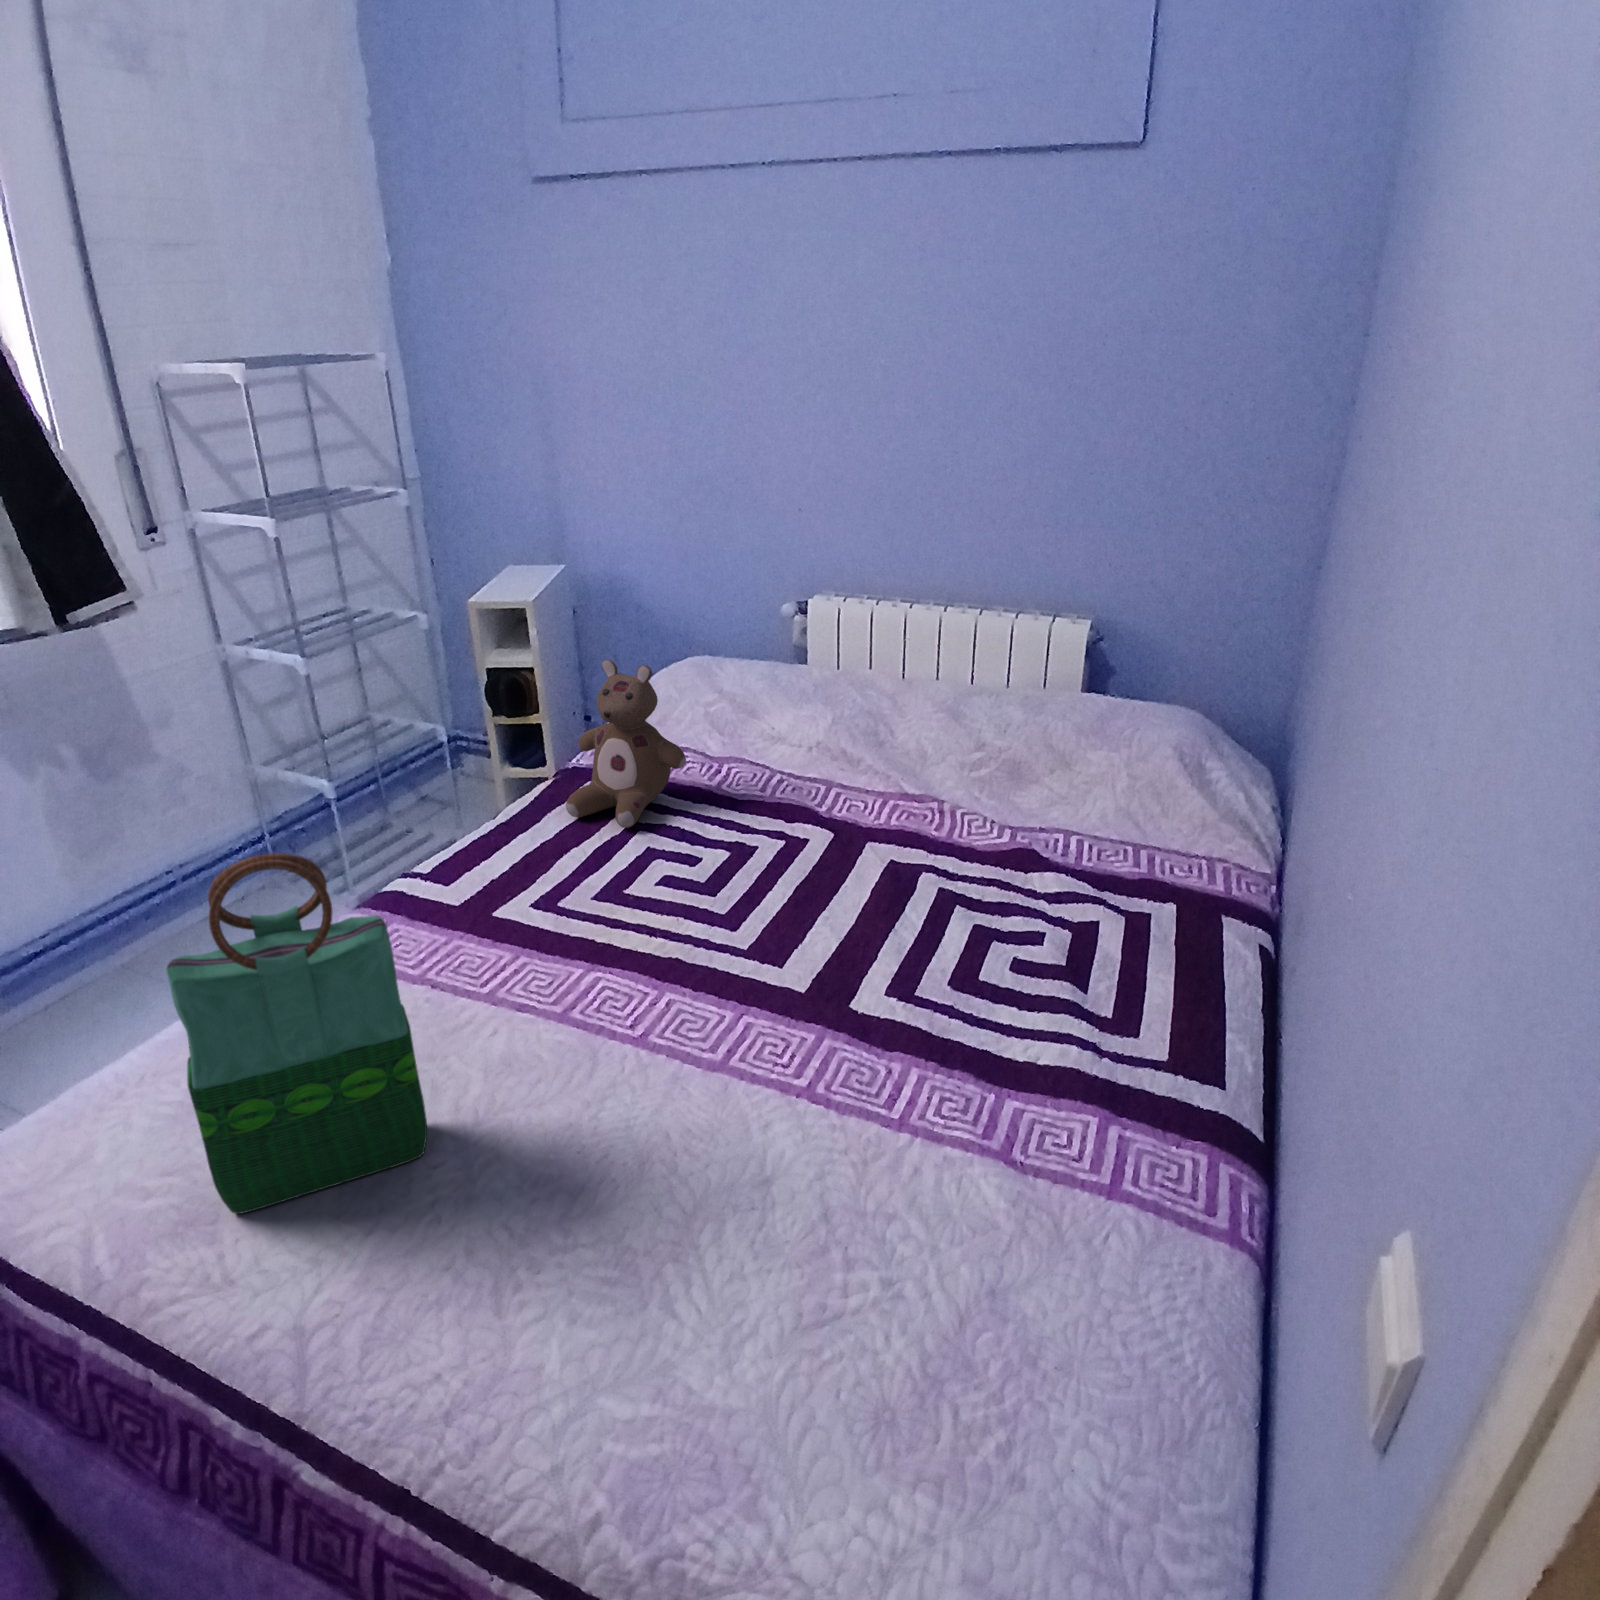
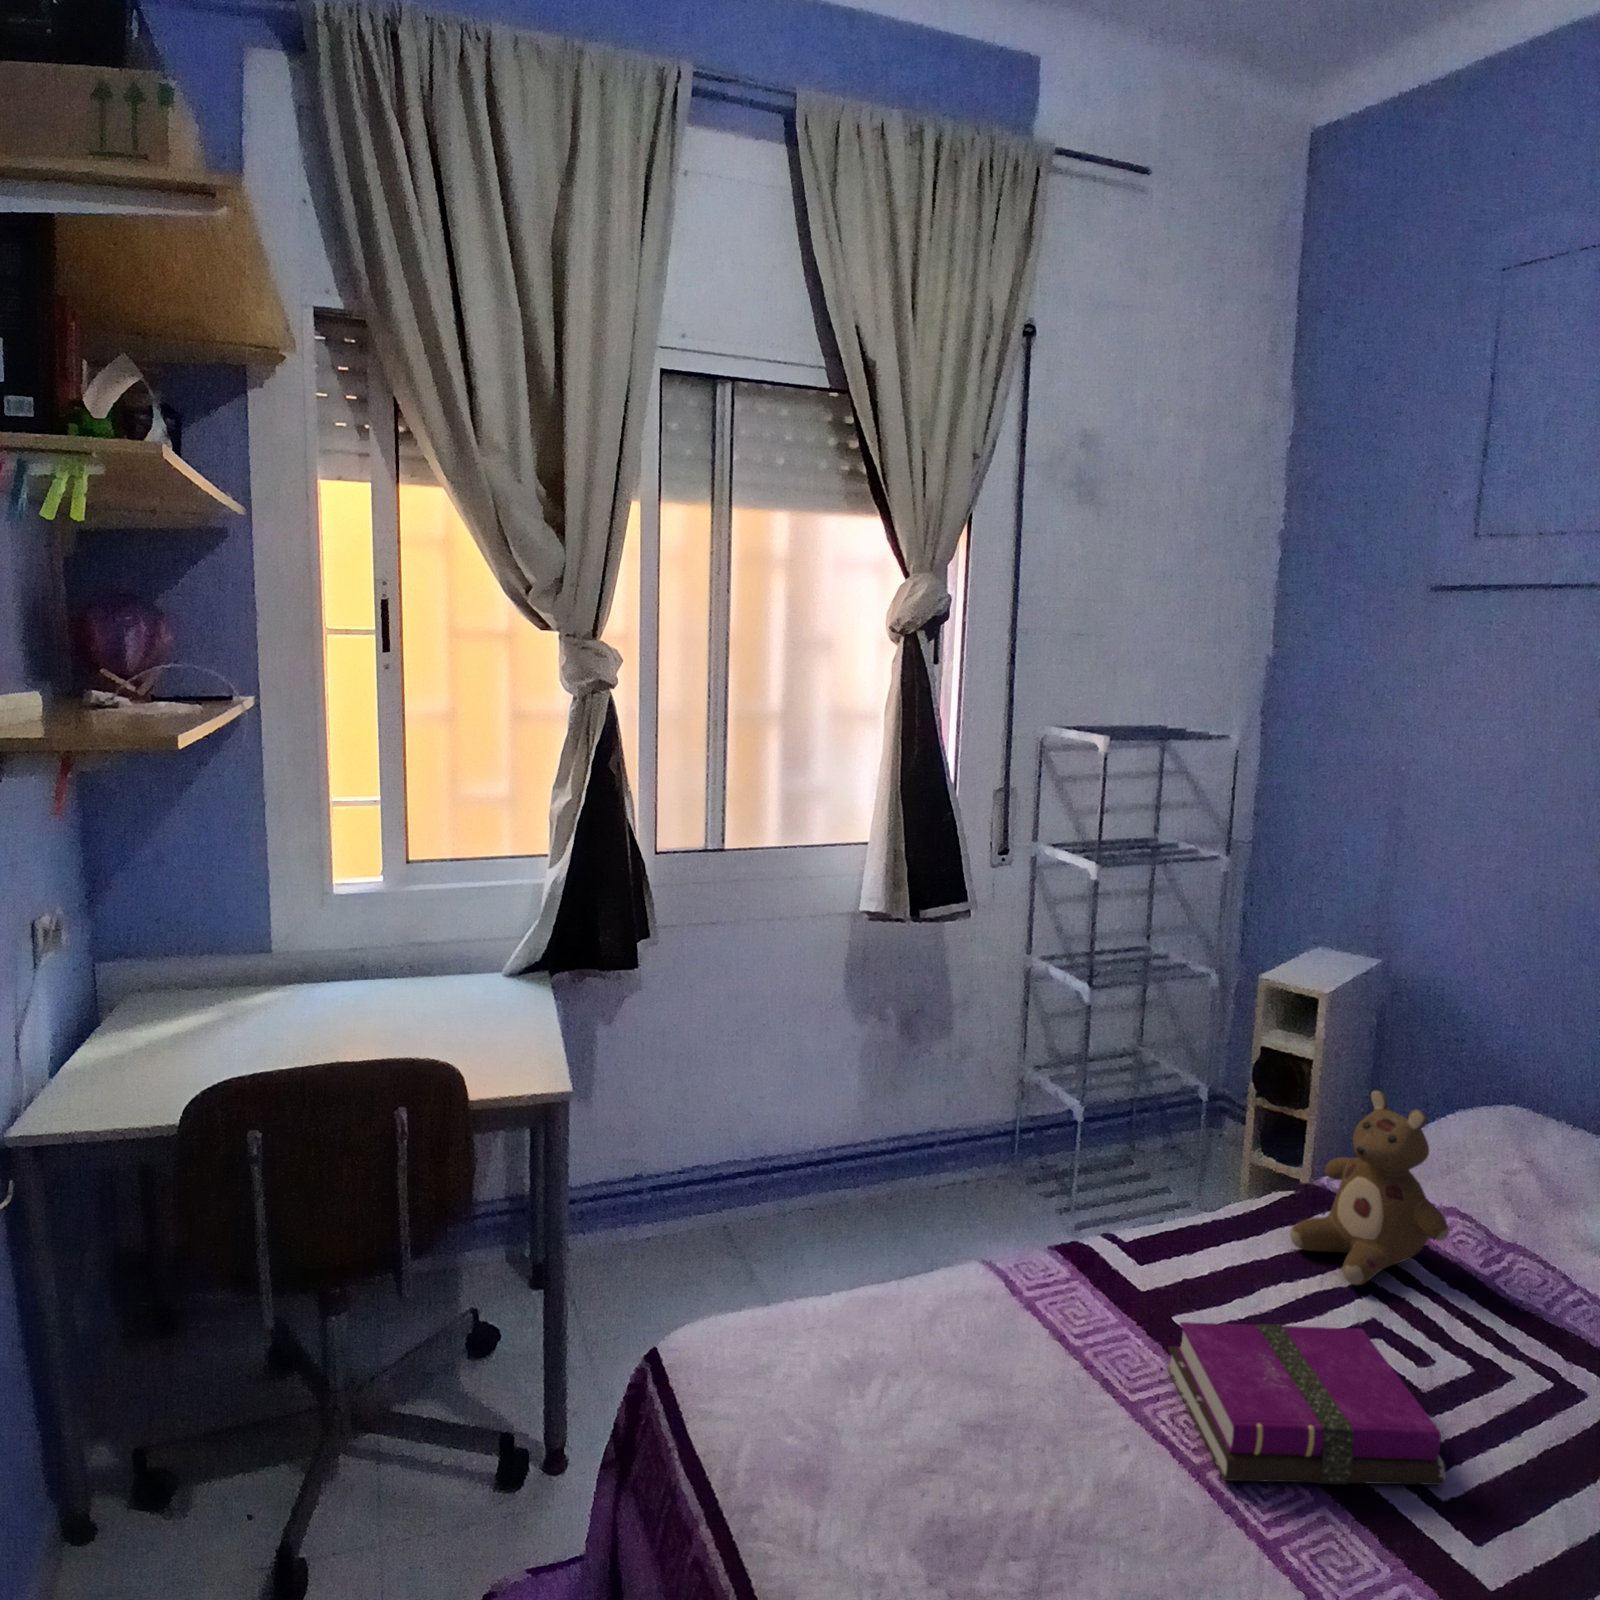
tote bag: present [166,853,427,1214] -> none [845,1197,1041,1538]
notebook: none [502,853,741,1014] -> present [1166,1322,1446,1485]

